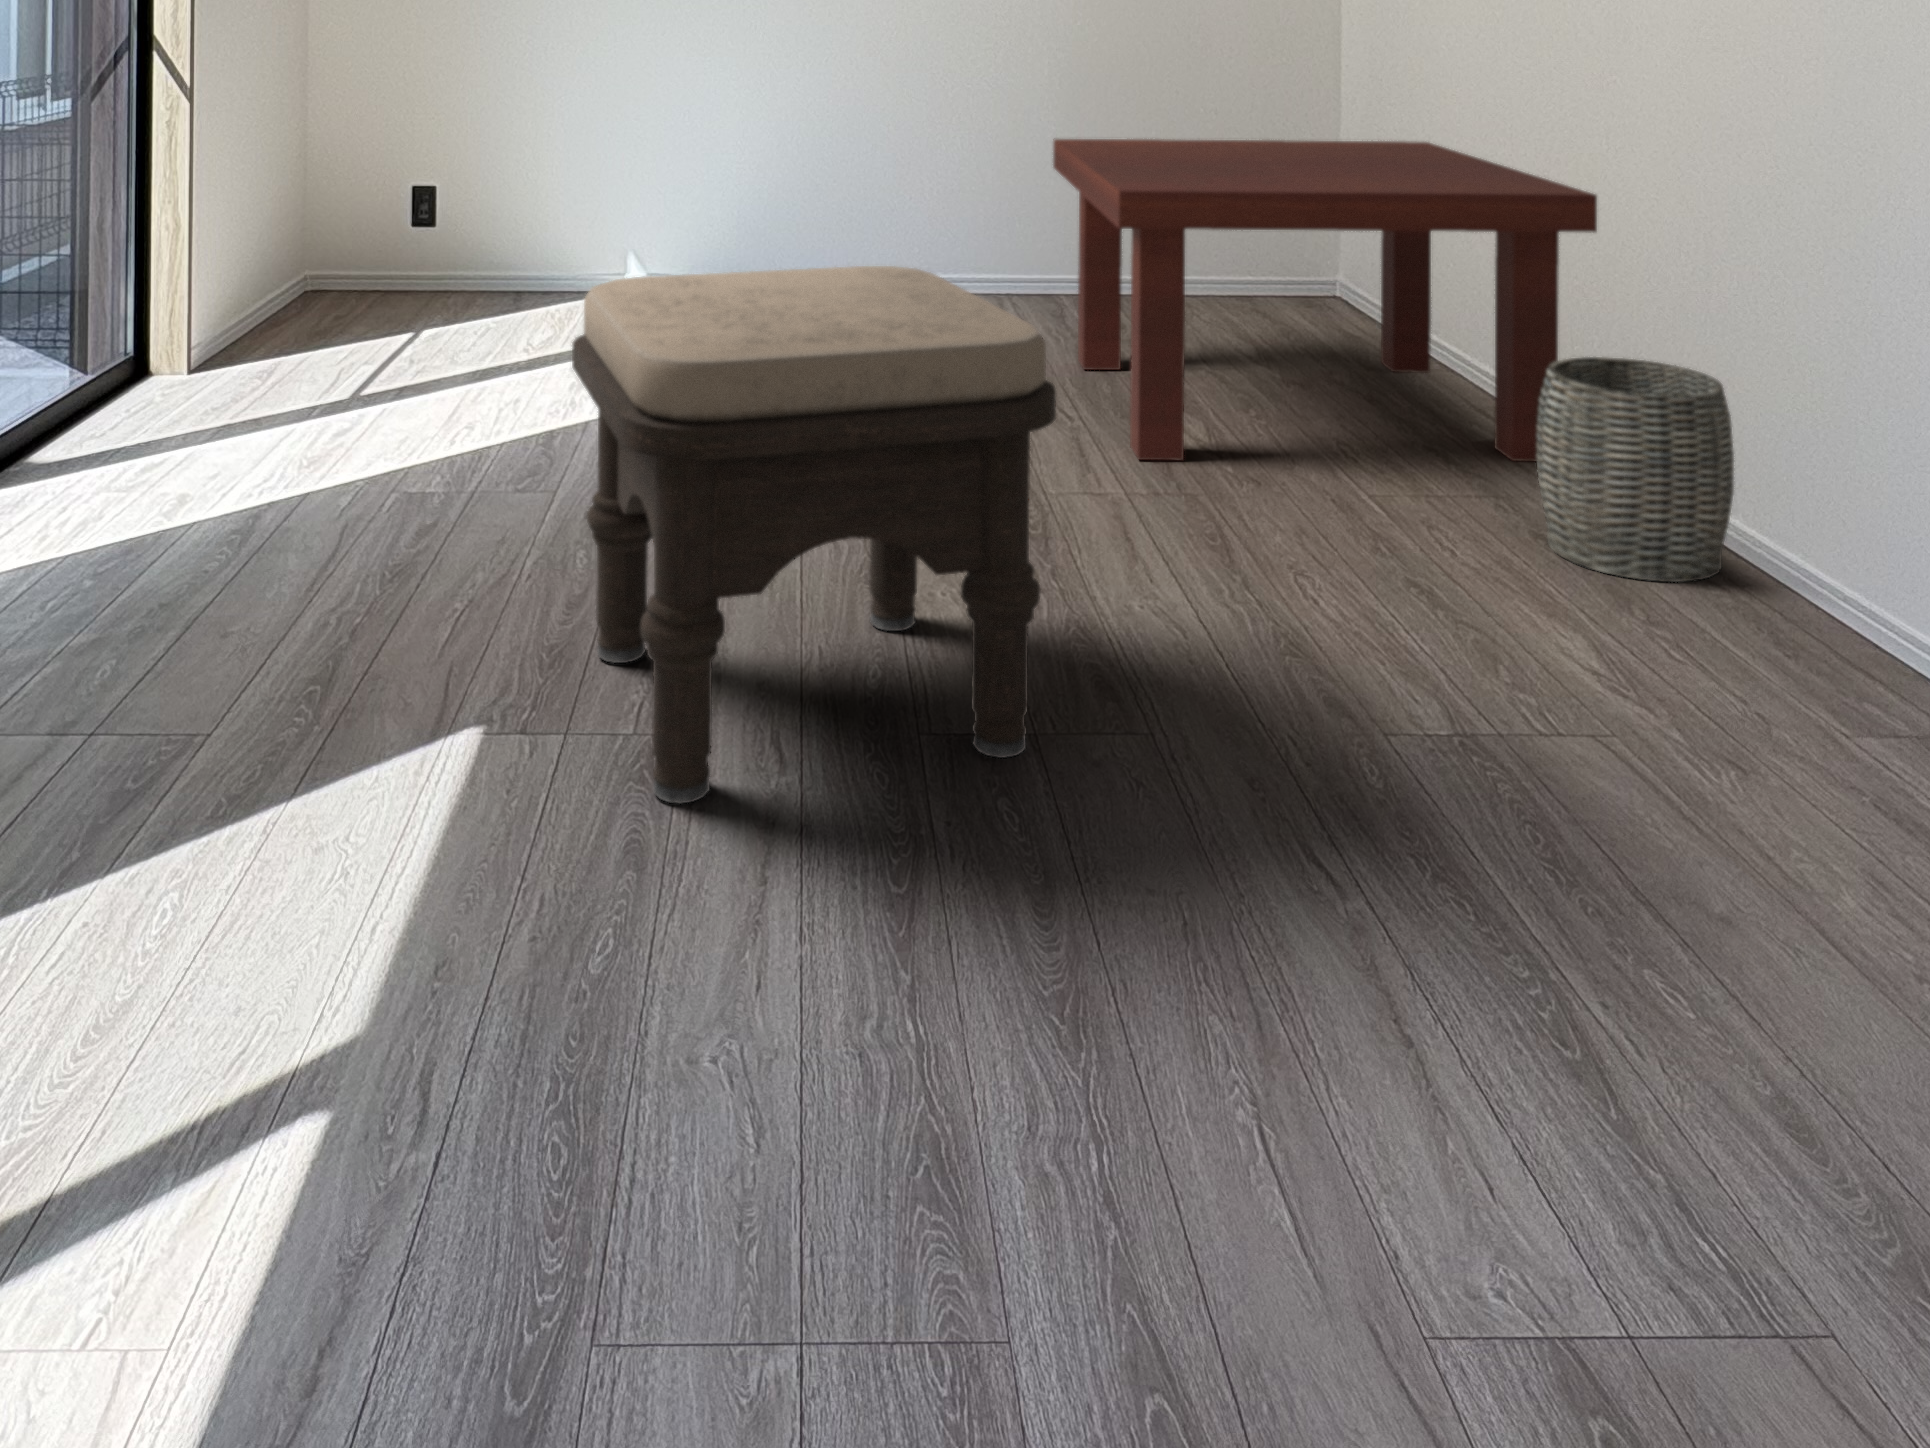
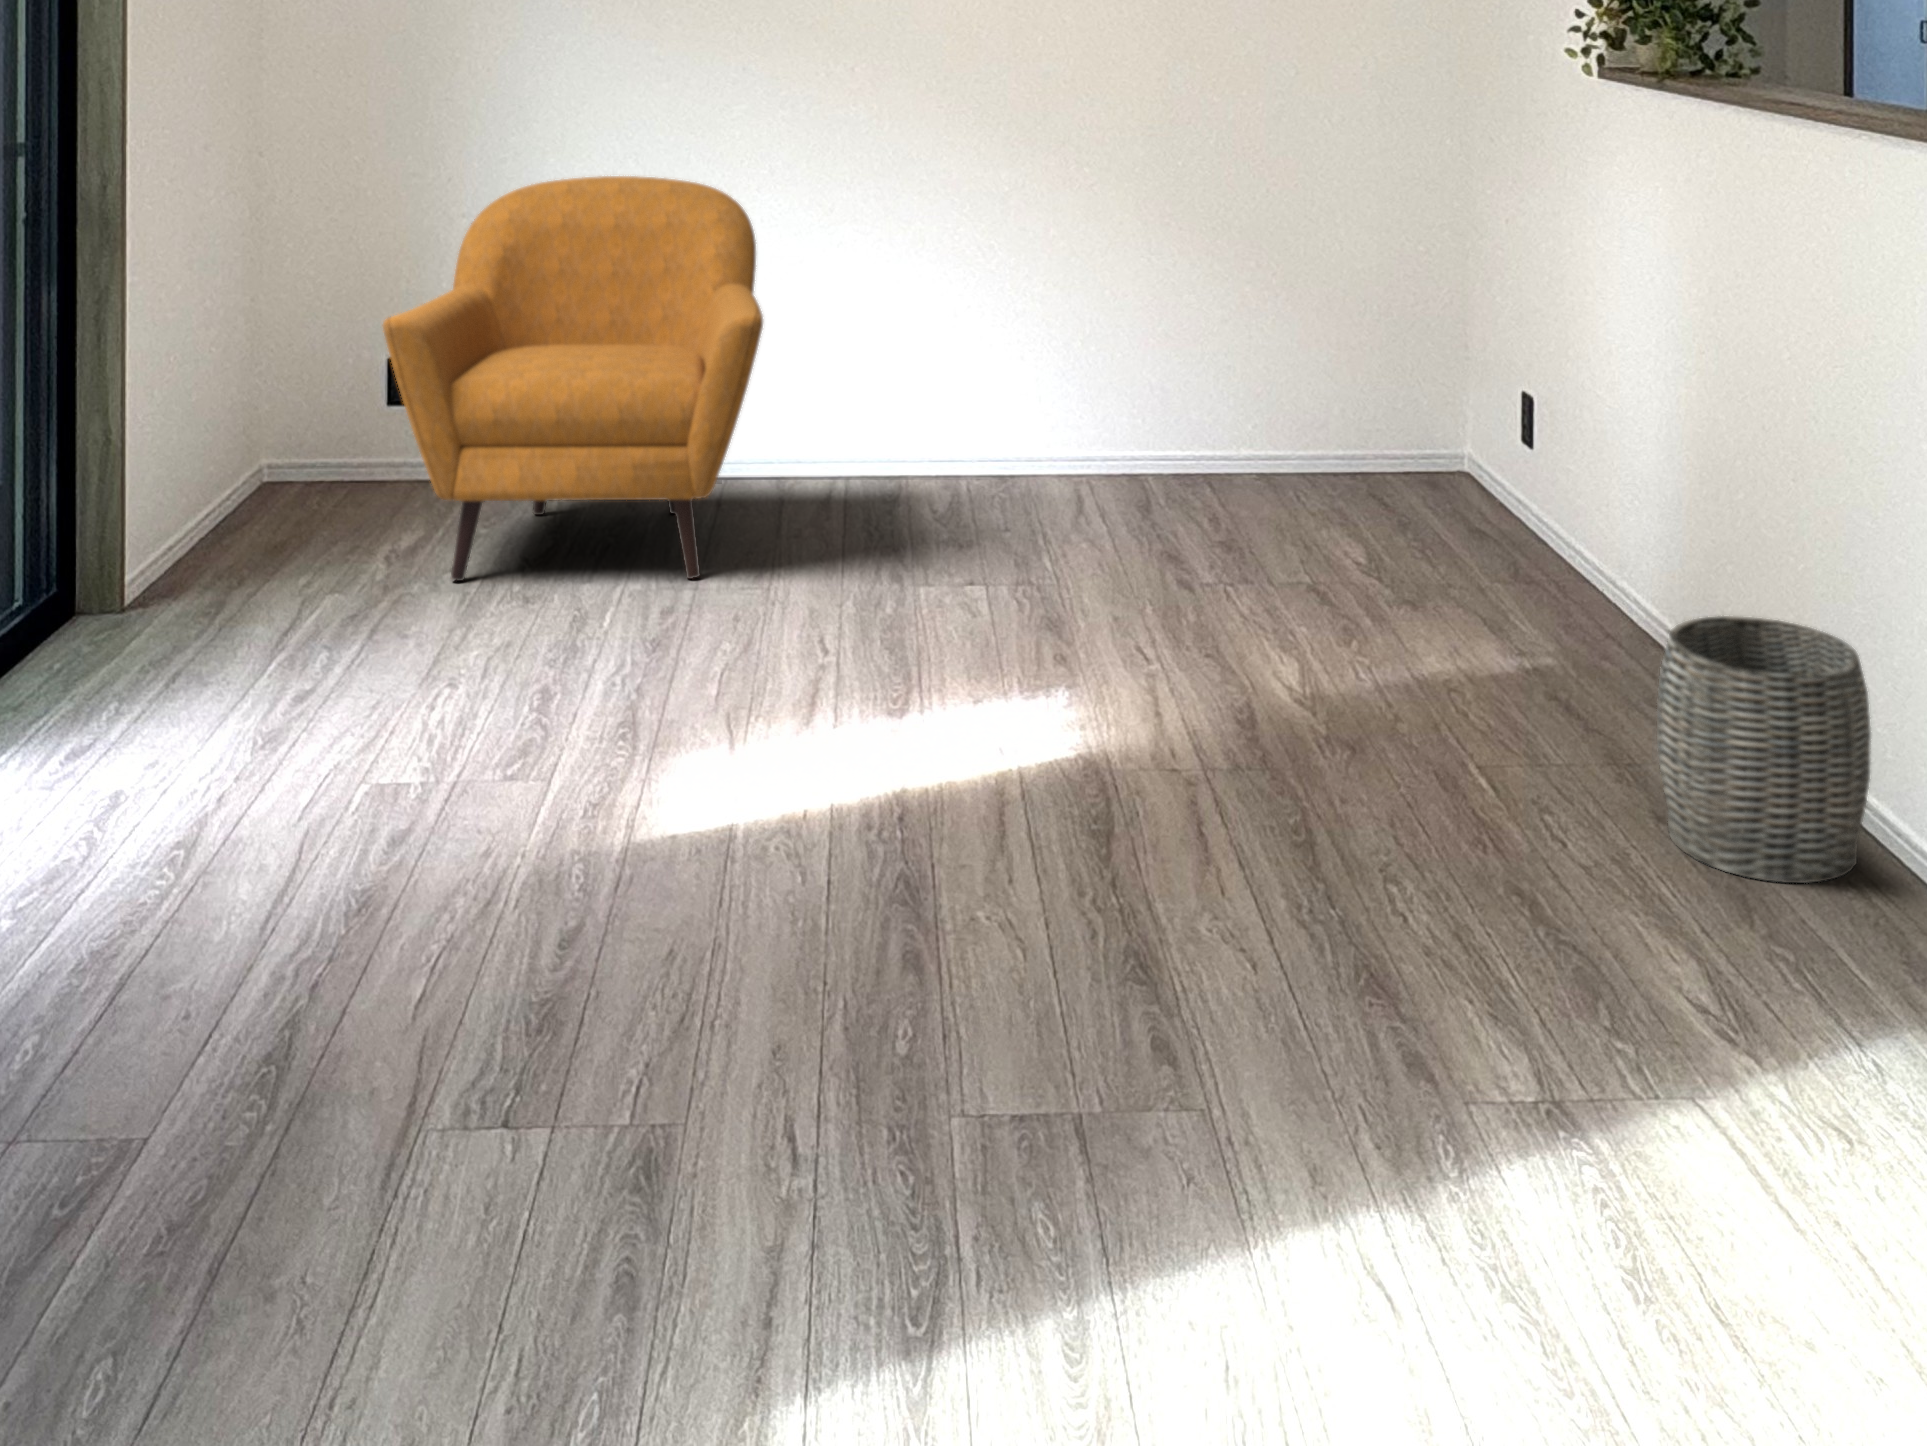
armchair: none [412,32,736,359] -> present [383,176,763,581]
coffee table: present [1053,139,1597,462] -> none [1132,316,1735,720]
ottoman: present [572,266,1056,803] -> none [561,555,1100,1217]

